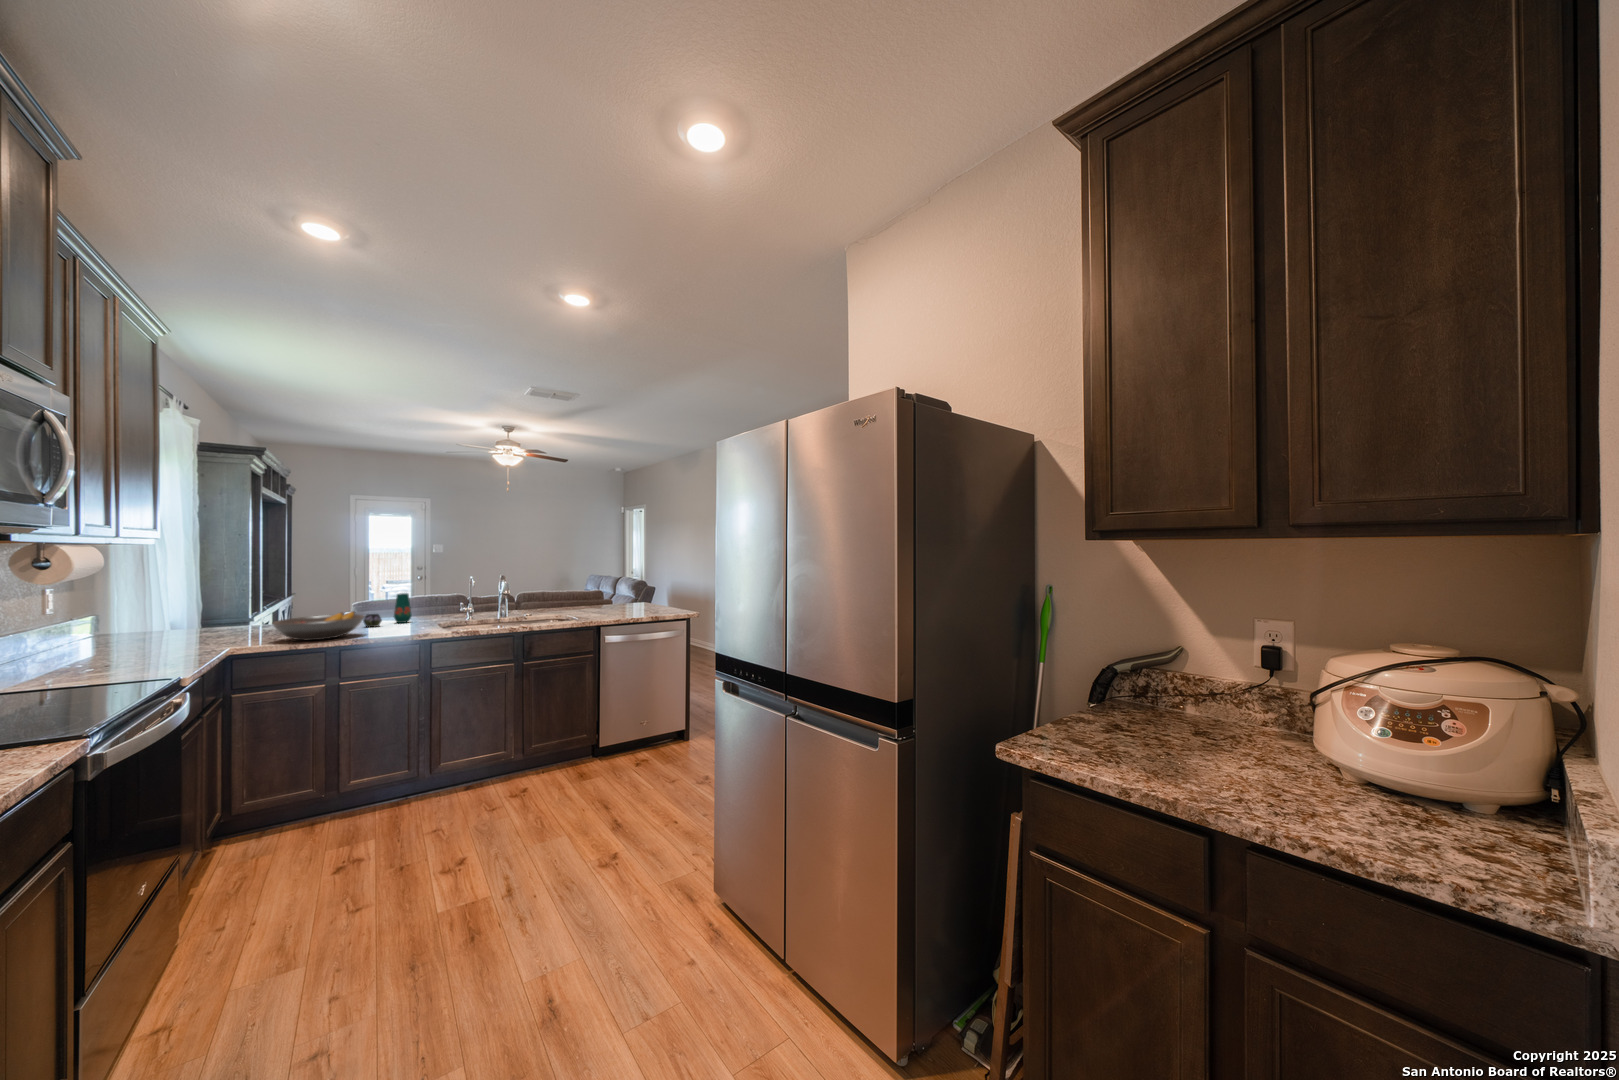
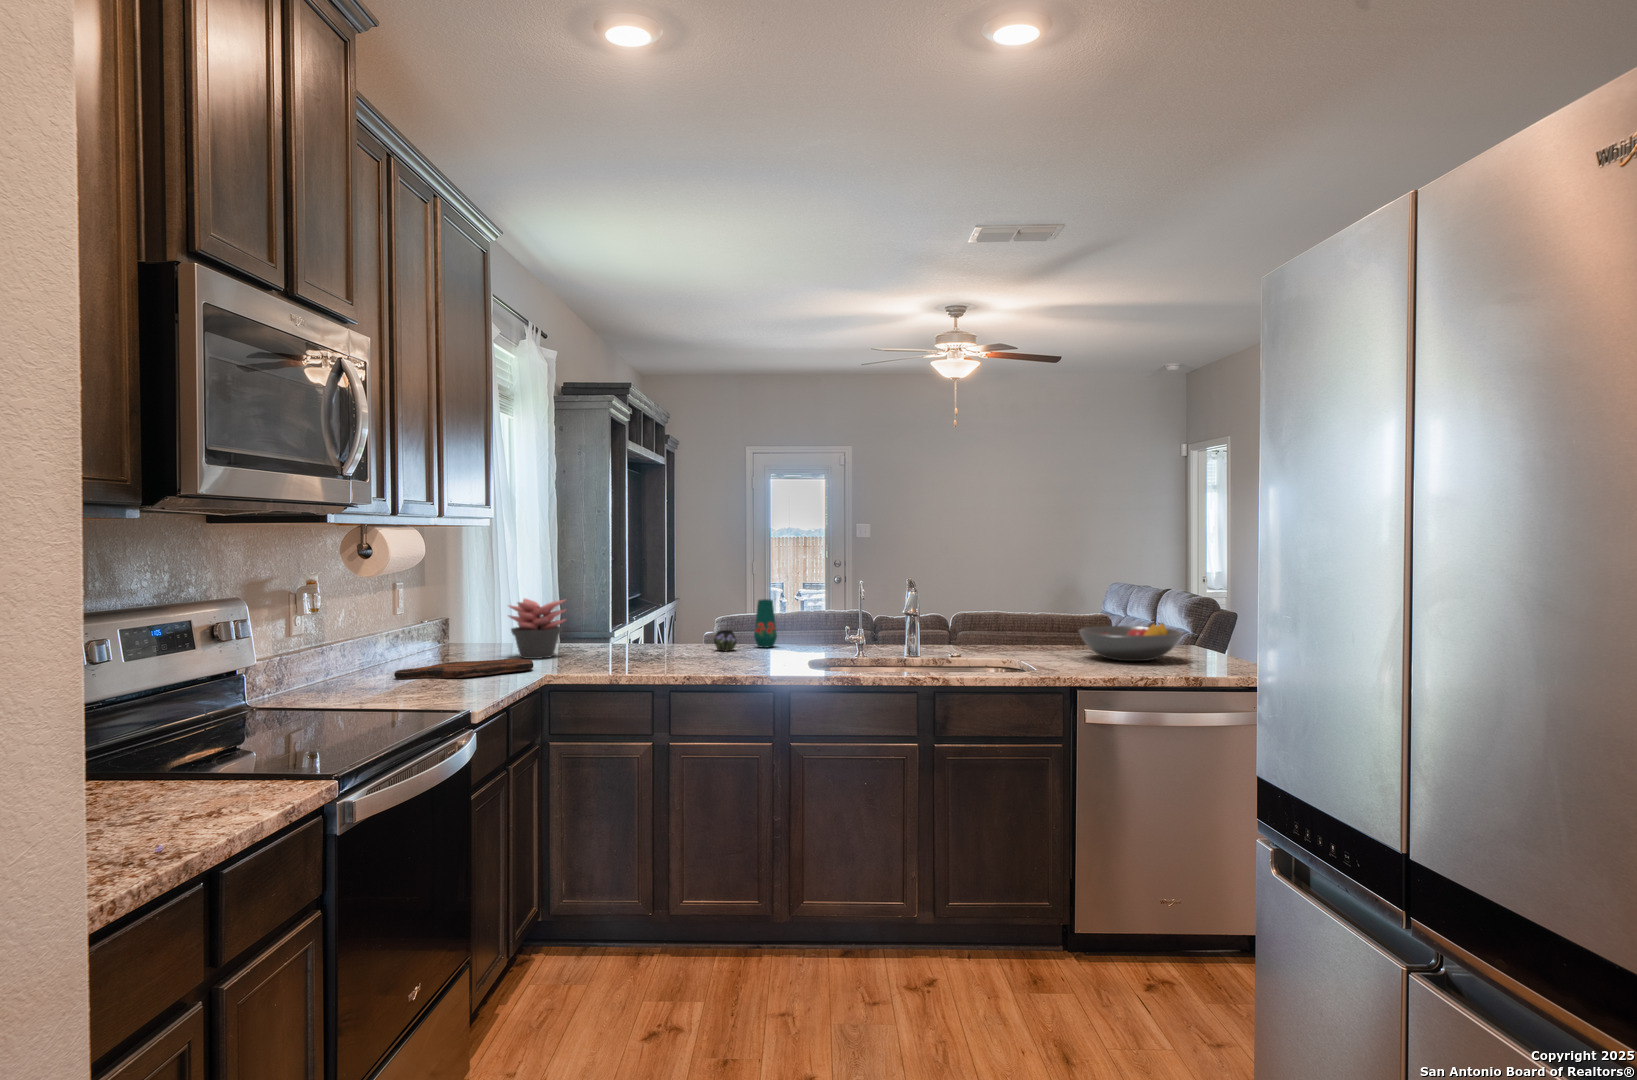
succulent plant: none [173,600,234,645] -> present [508,599,565,659]
fruit bowl: present [273,611,364,640] -> present [1079,623,1182,661]
cutting board: none [65,643,212,667] -> present [394,659,533,679]

